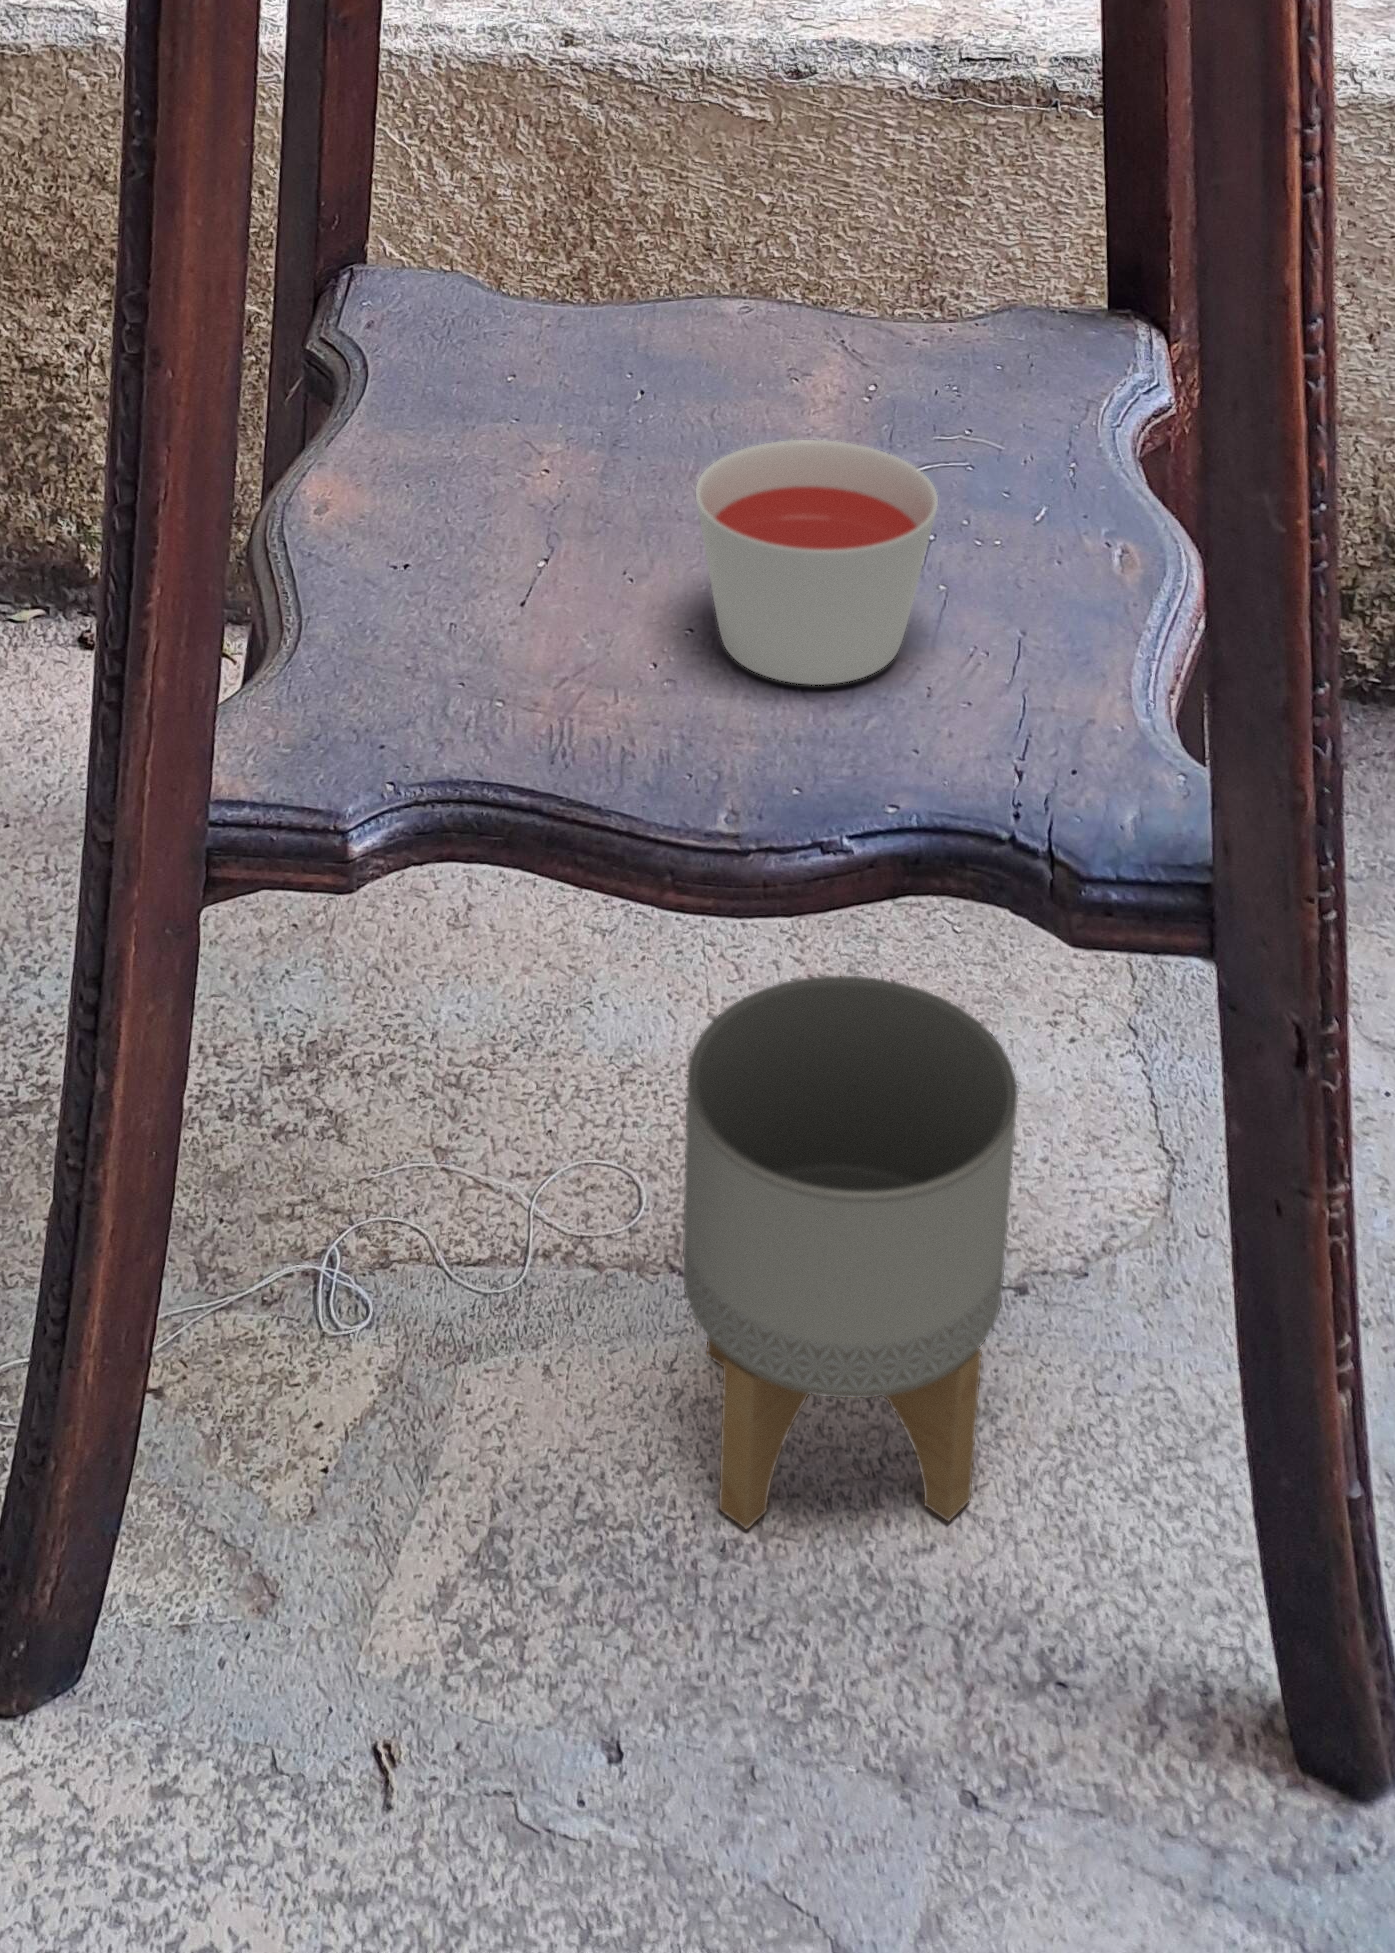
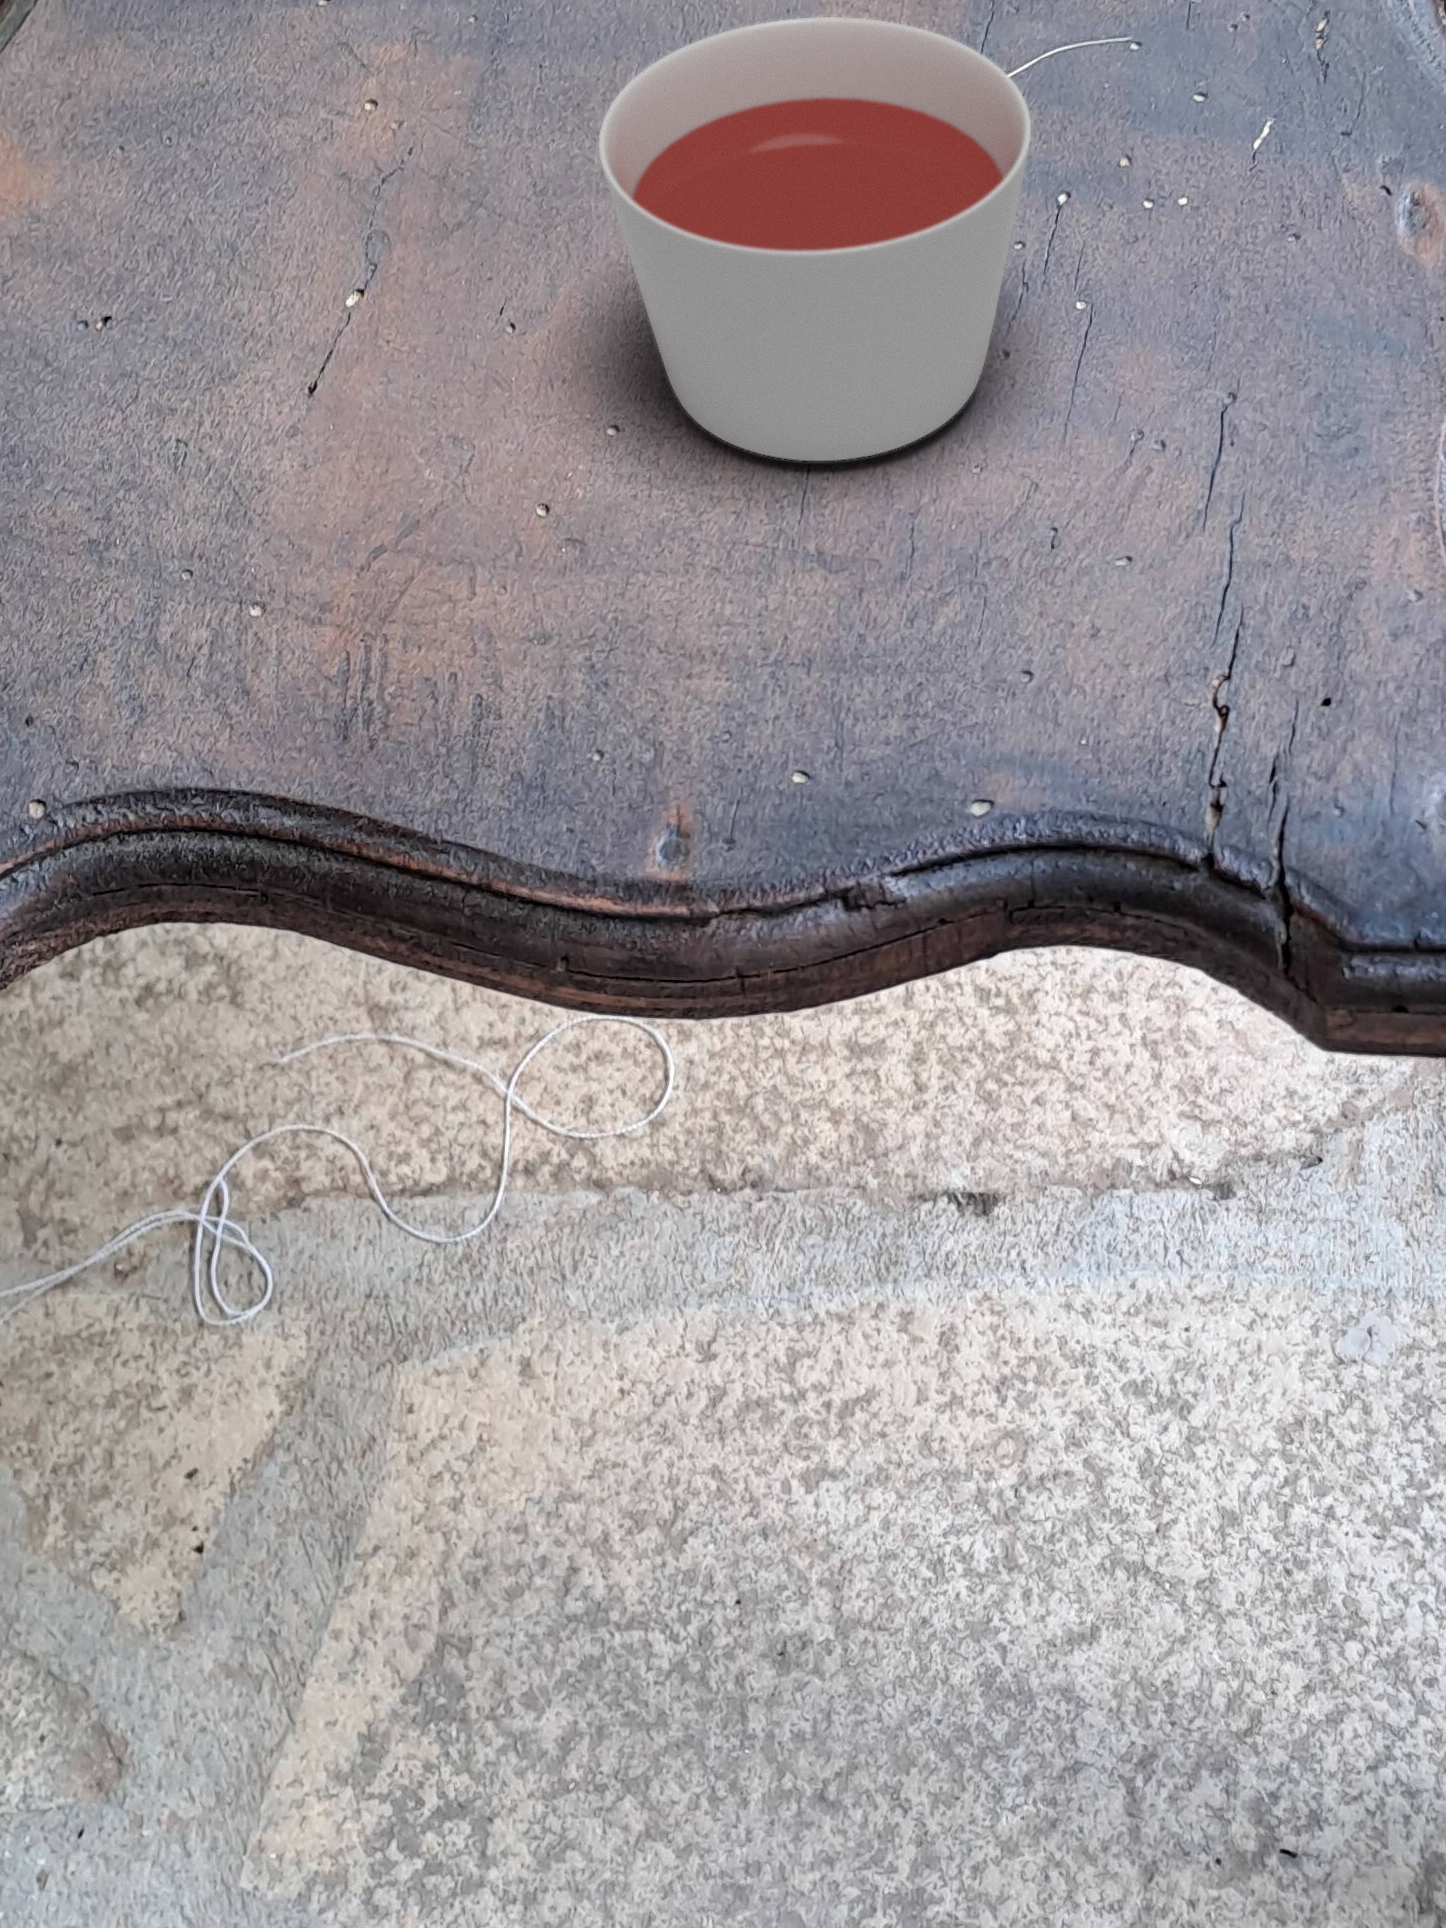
planter: present [683,976,1018,1528] -> none [678,842,1213,1645]

